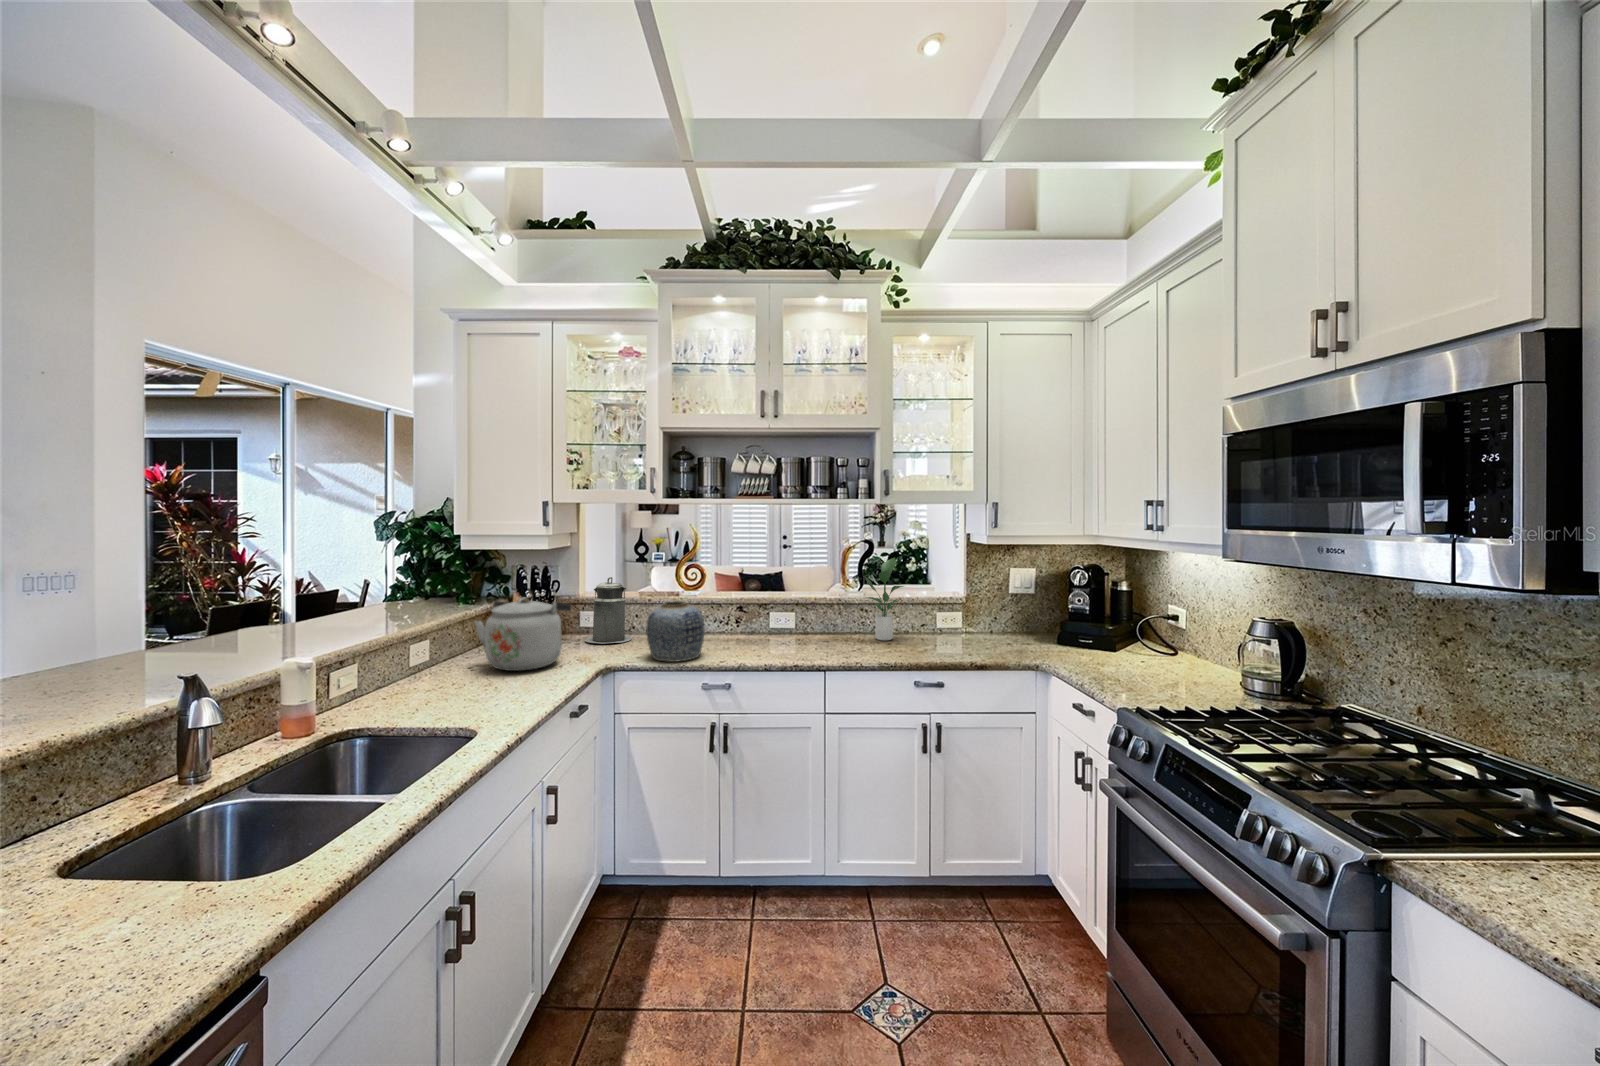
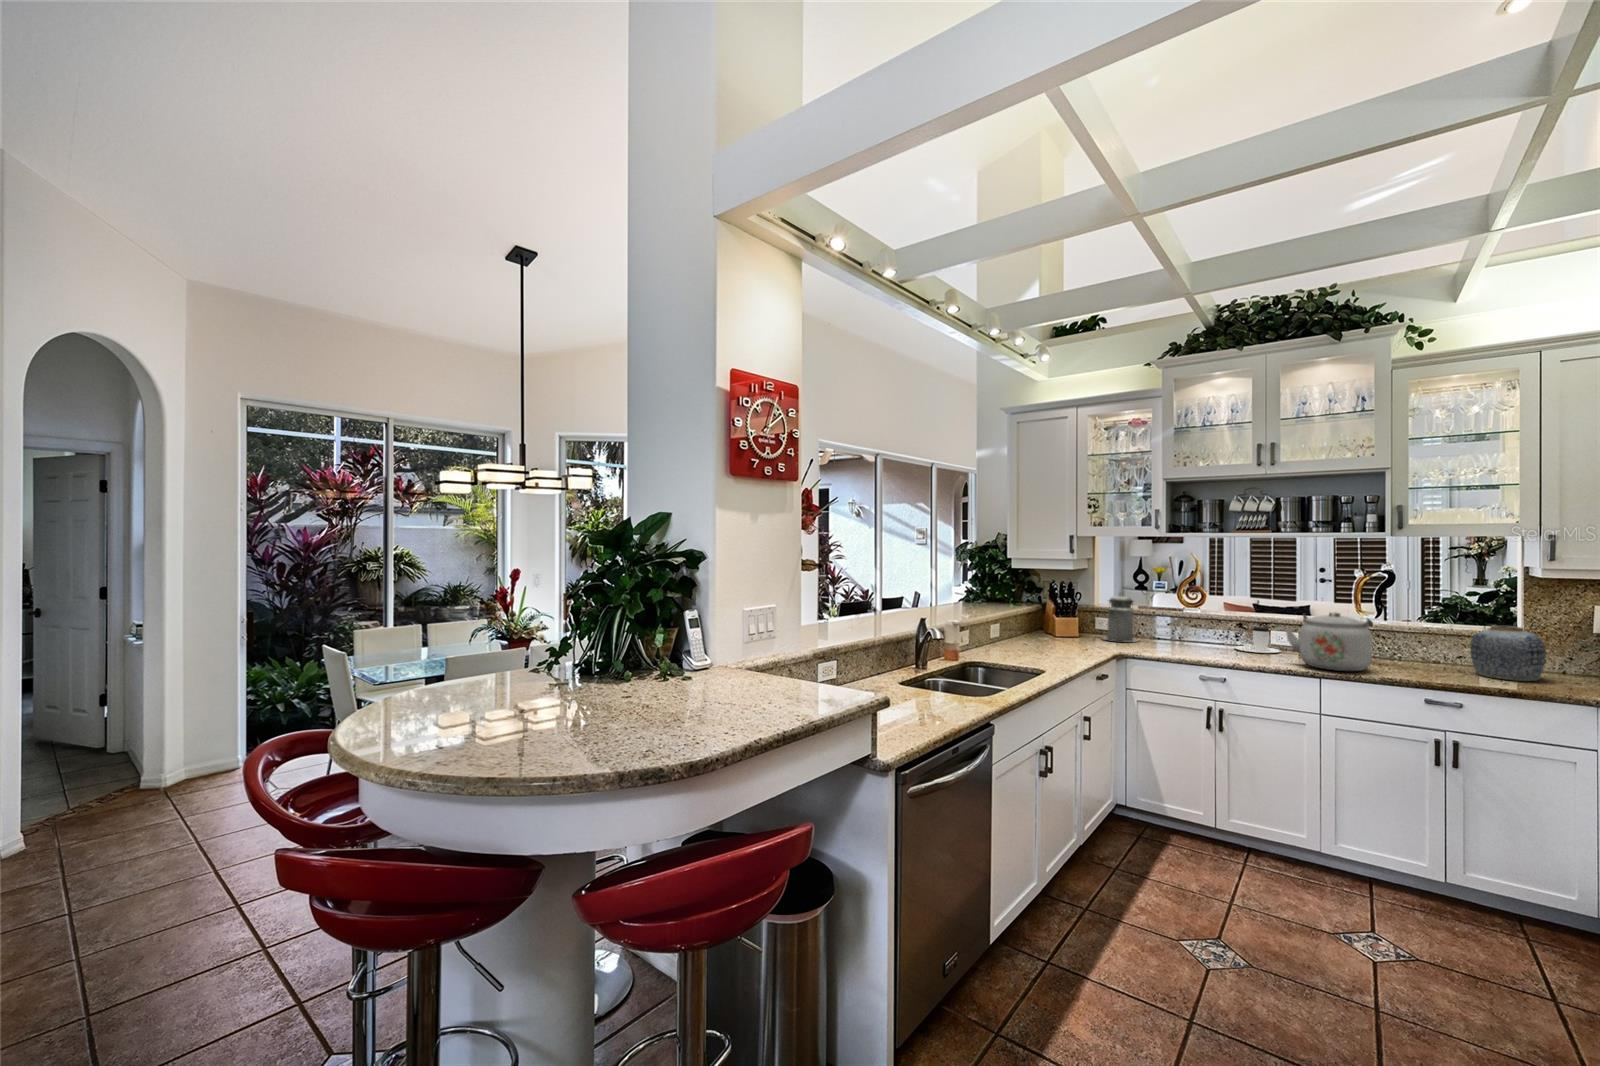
potted plant: present [865,557,904,641] -> none [1374,587,1426,665]
kettle: present [475,597,571,671] -> present [1286,612,1373,671]
vase: present [647,601,704,662] -> present [1470,625,1546,681]
coffee cup: none [736,610,782,641] -> present [1234,627,1281,653]

